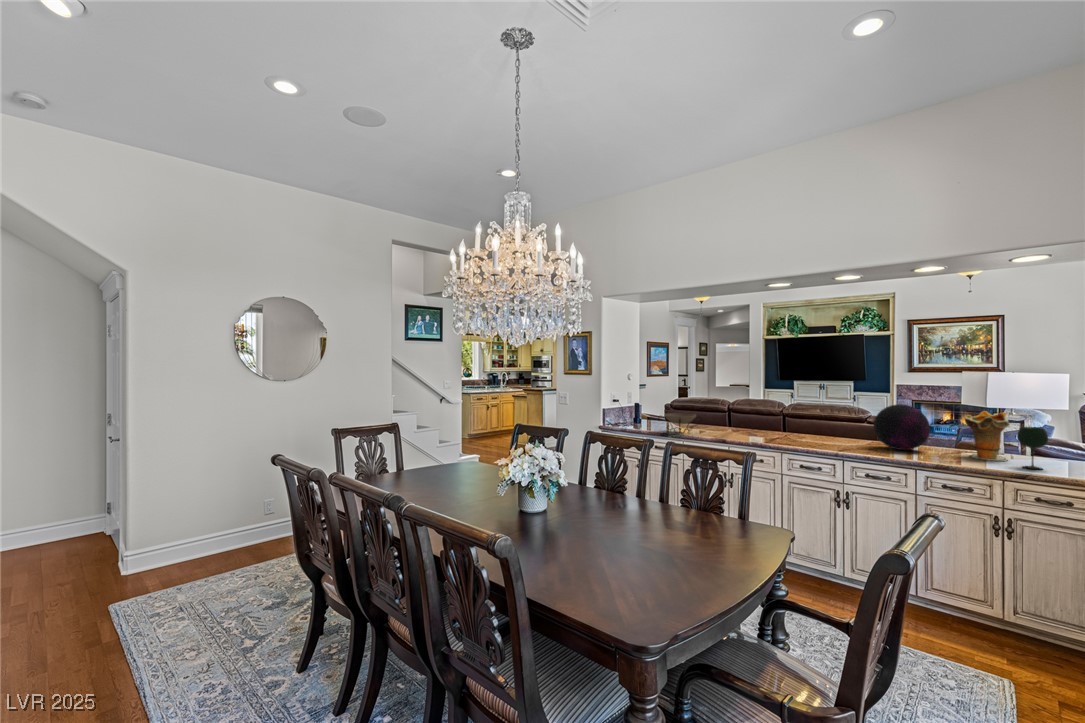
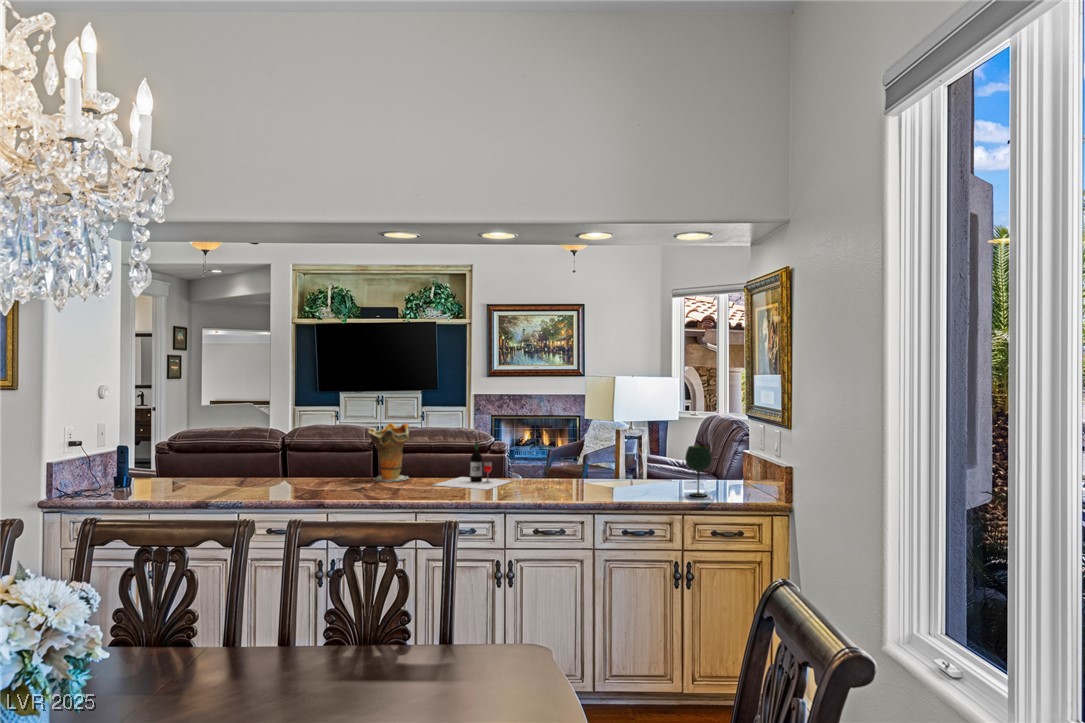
decorative orb: present [874,404,930,450] -> none [530,425,594,489]
decorative vase: present [965,411,1009,461] -> present [368,423,409,482]
decorative bowl: present [658,413,702,433] -> none [188,460,274,501]
wine bottle: none [802,413,868,444] -> present [433,443,511,490]

